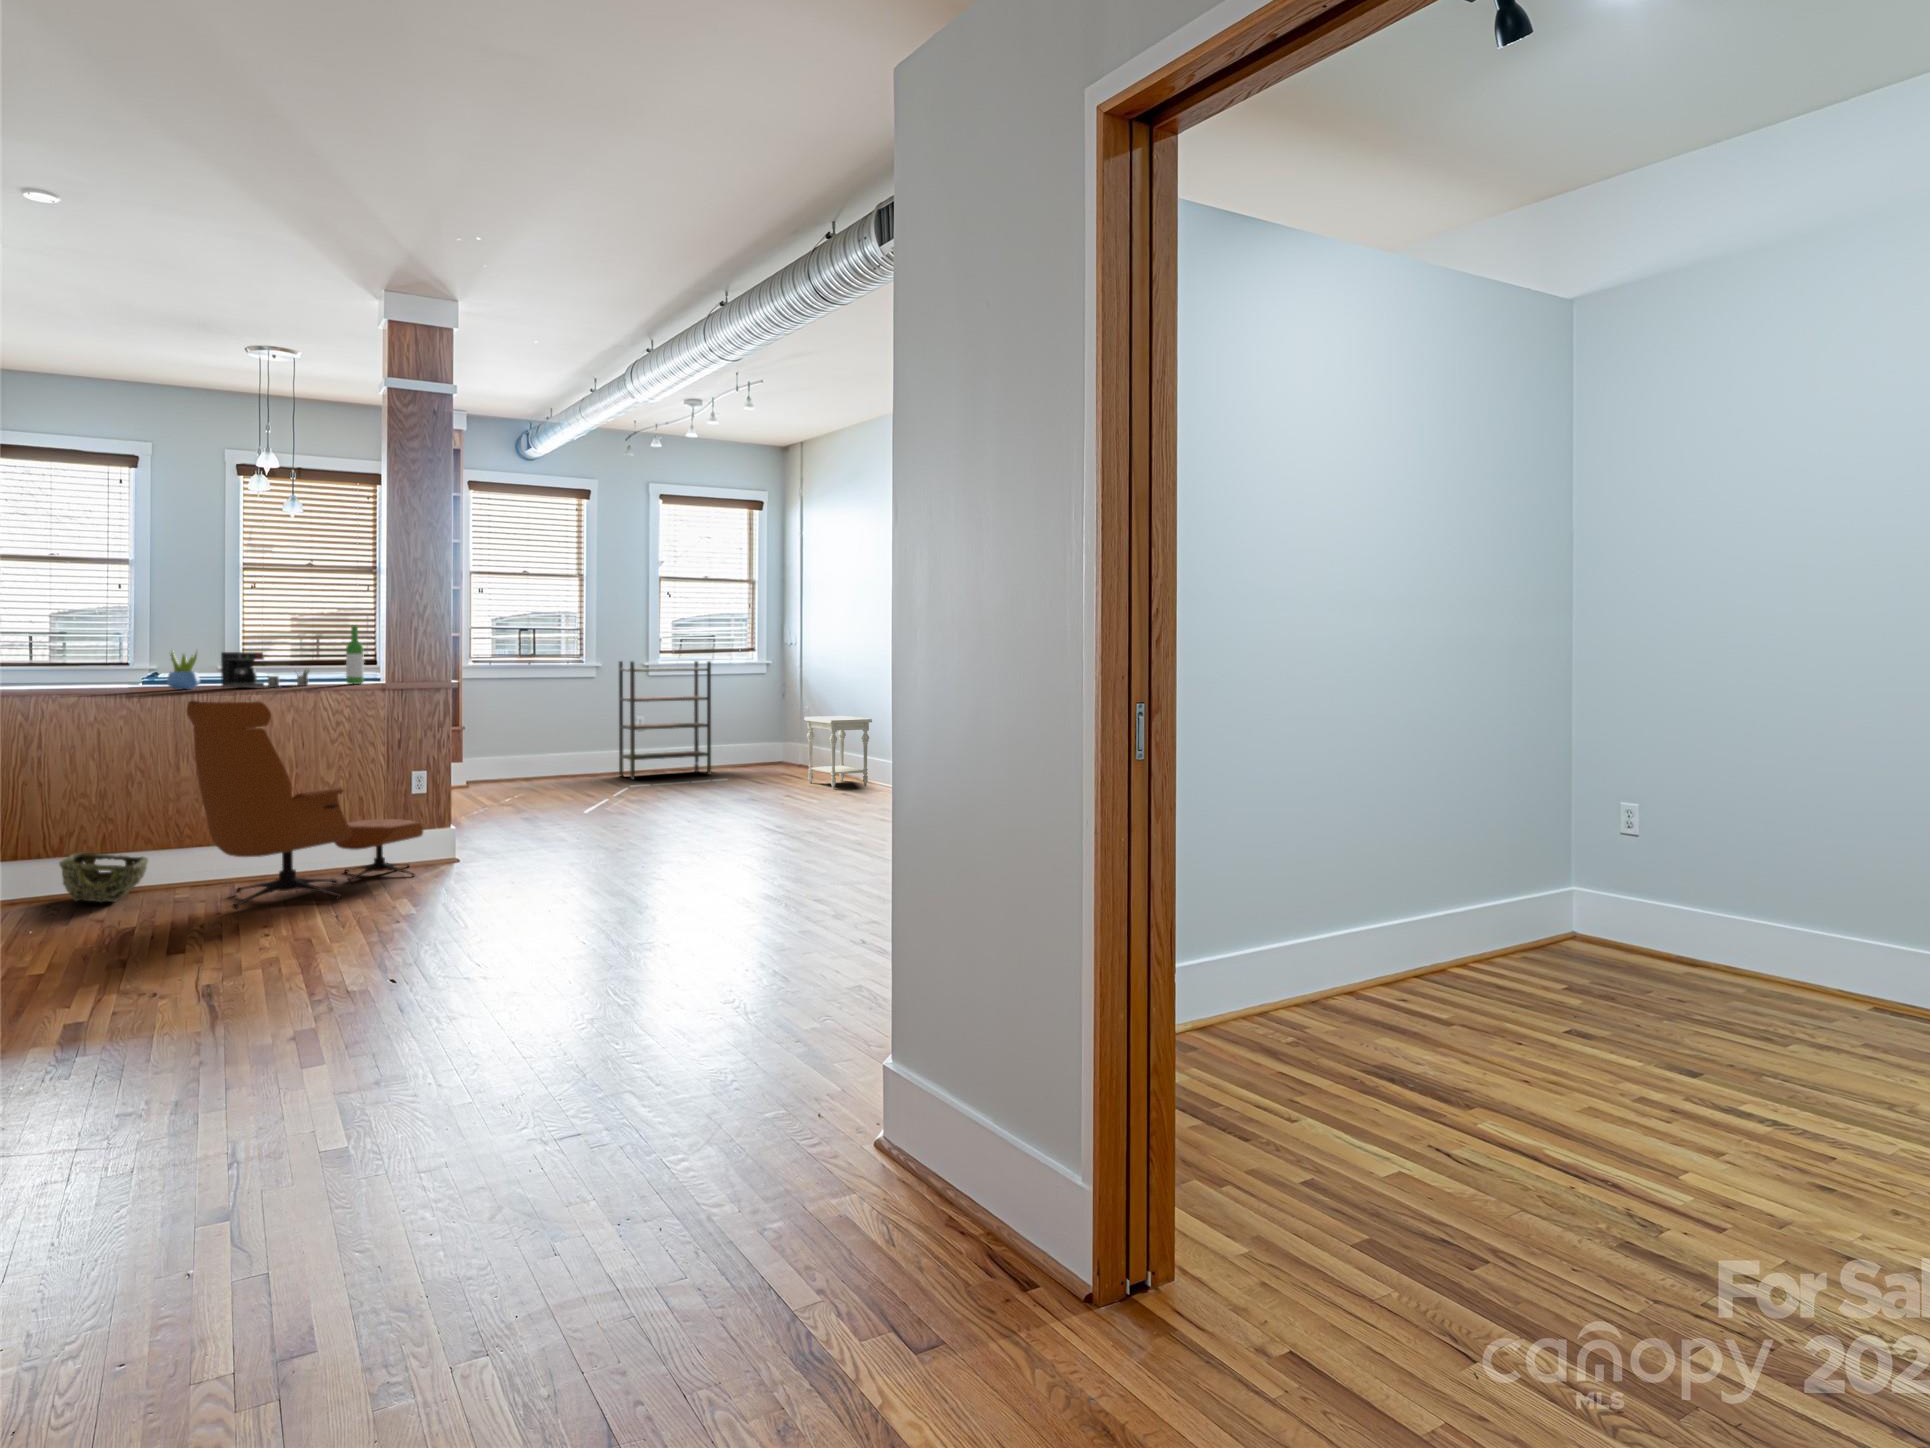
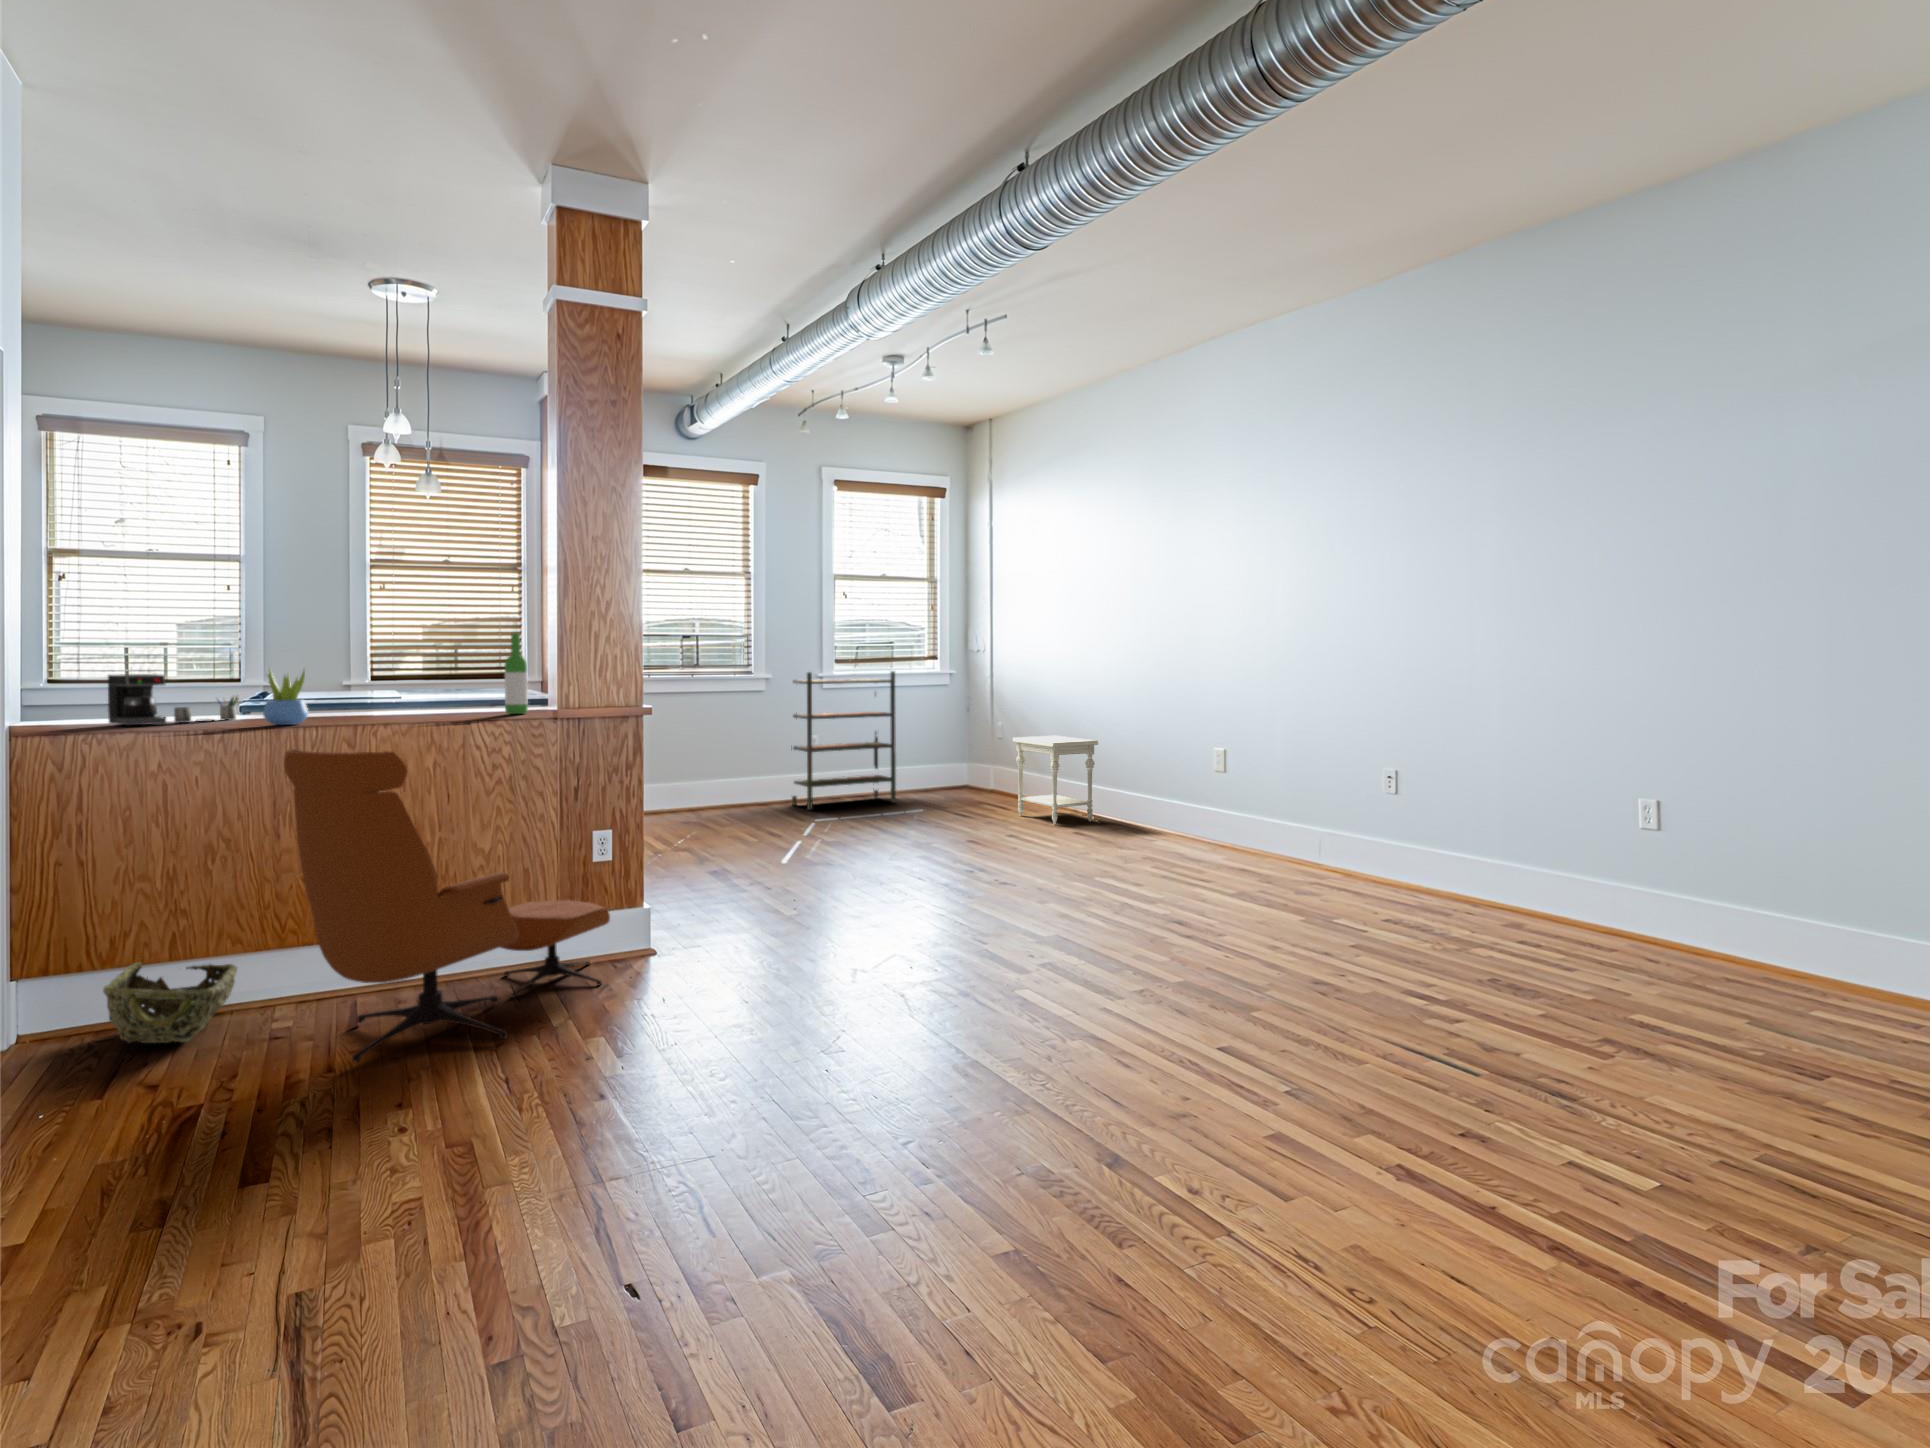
coffee maker: present [221,652,309,688] -> present [108,674,239,725]

